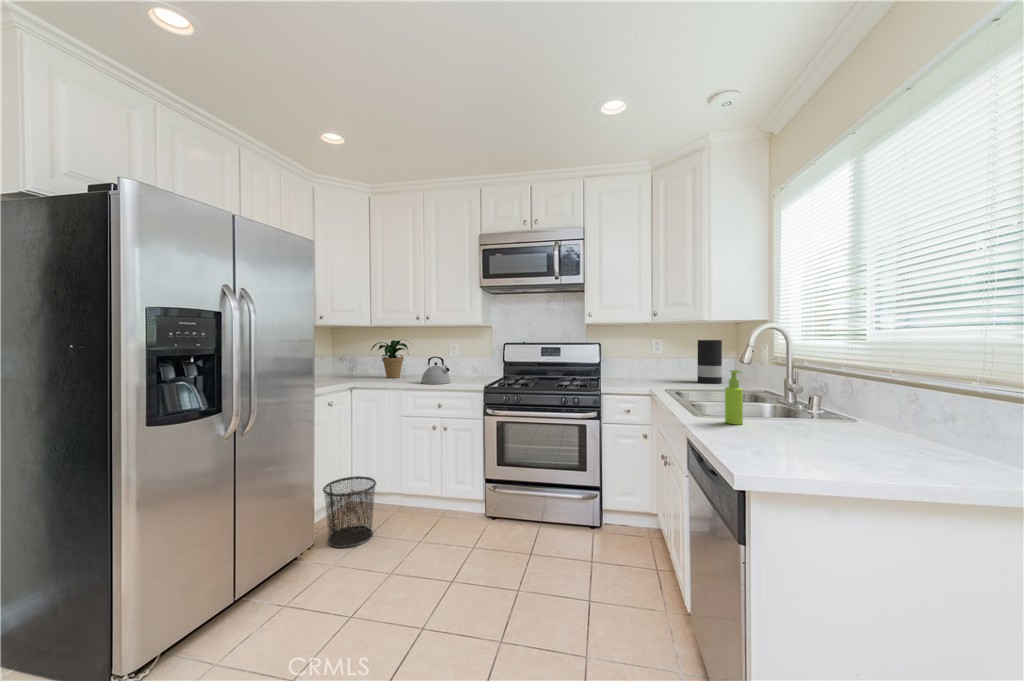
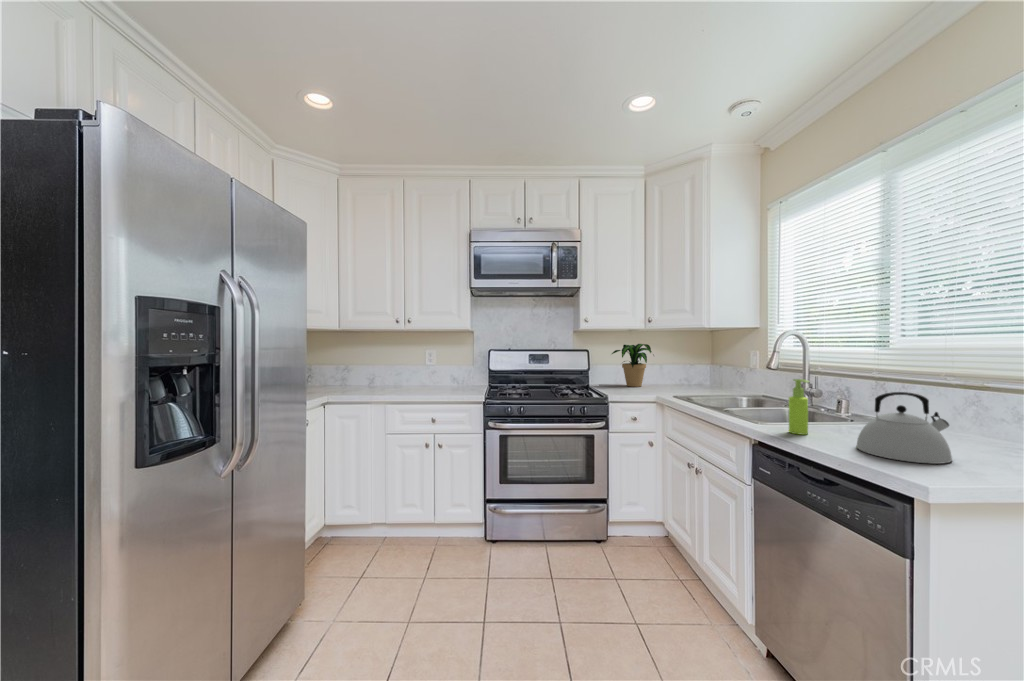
potted plant: present [371,340,409,378] -> present [612,344,652,387]
vase: present [698,340,722,383] -> none [684,344,707,387]
kettle: present [421,357,450,384] -> present [856,392,952,464]
waste bin: present [323,476,376,548] -> none [302,510,367,601]

